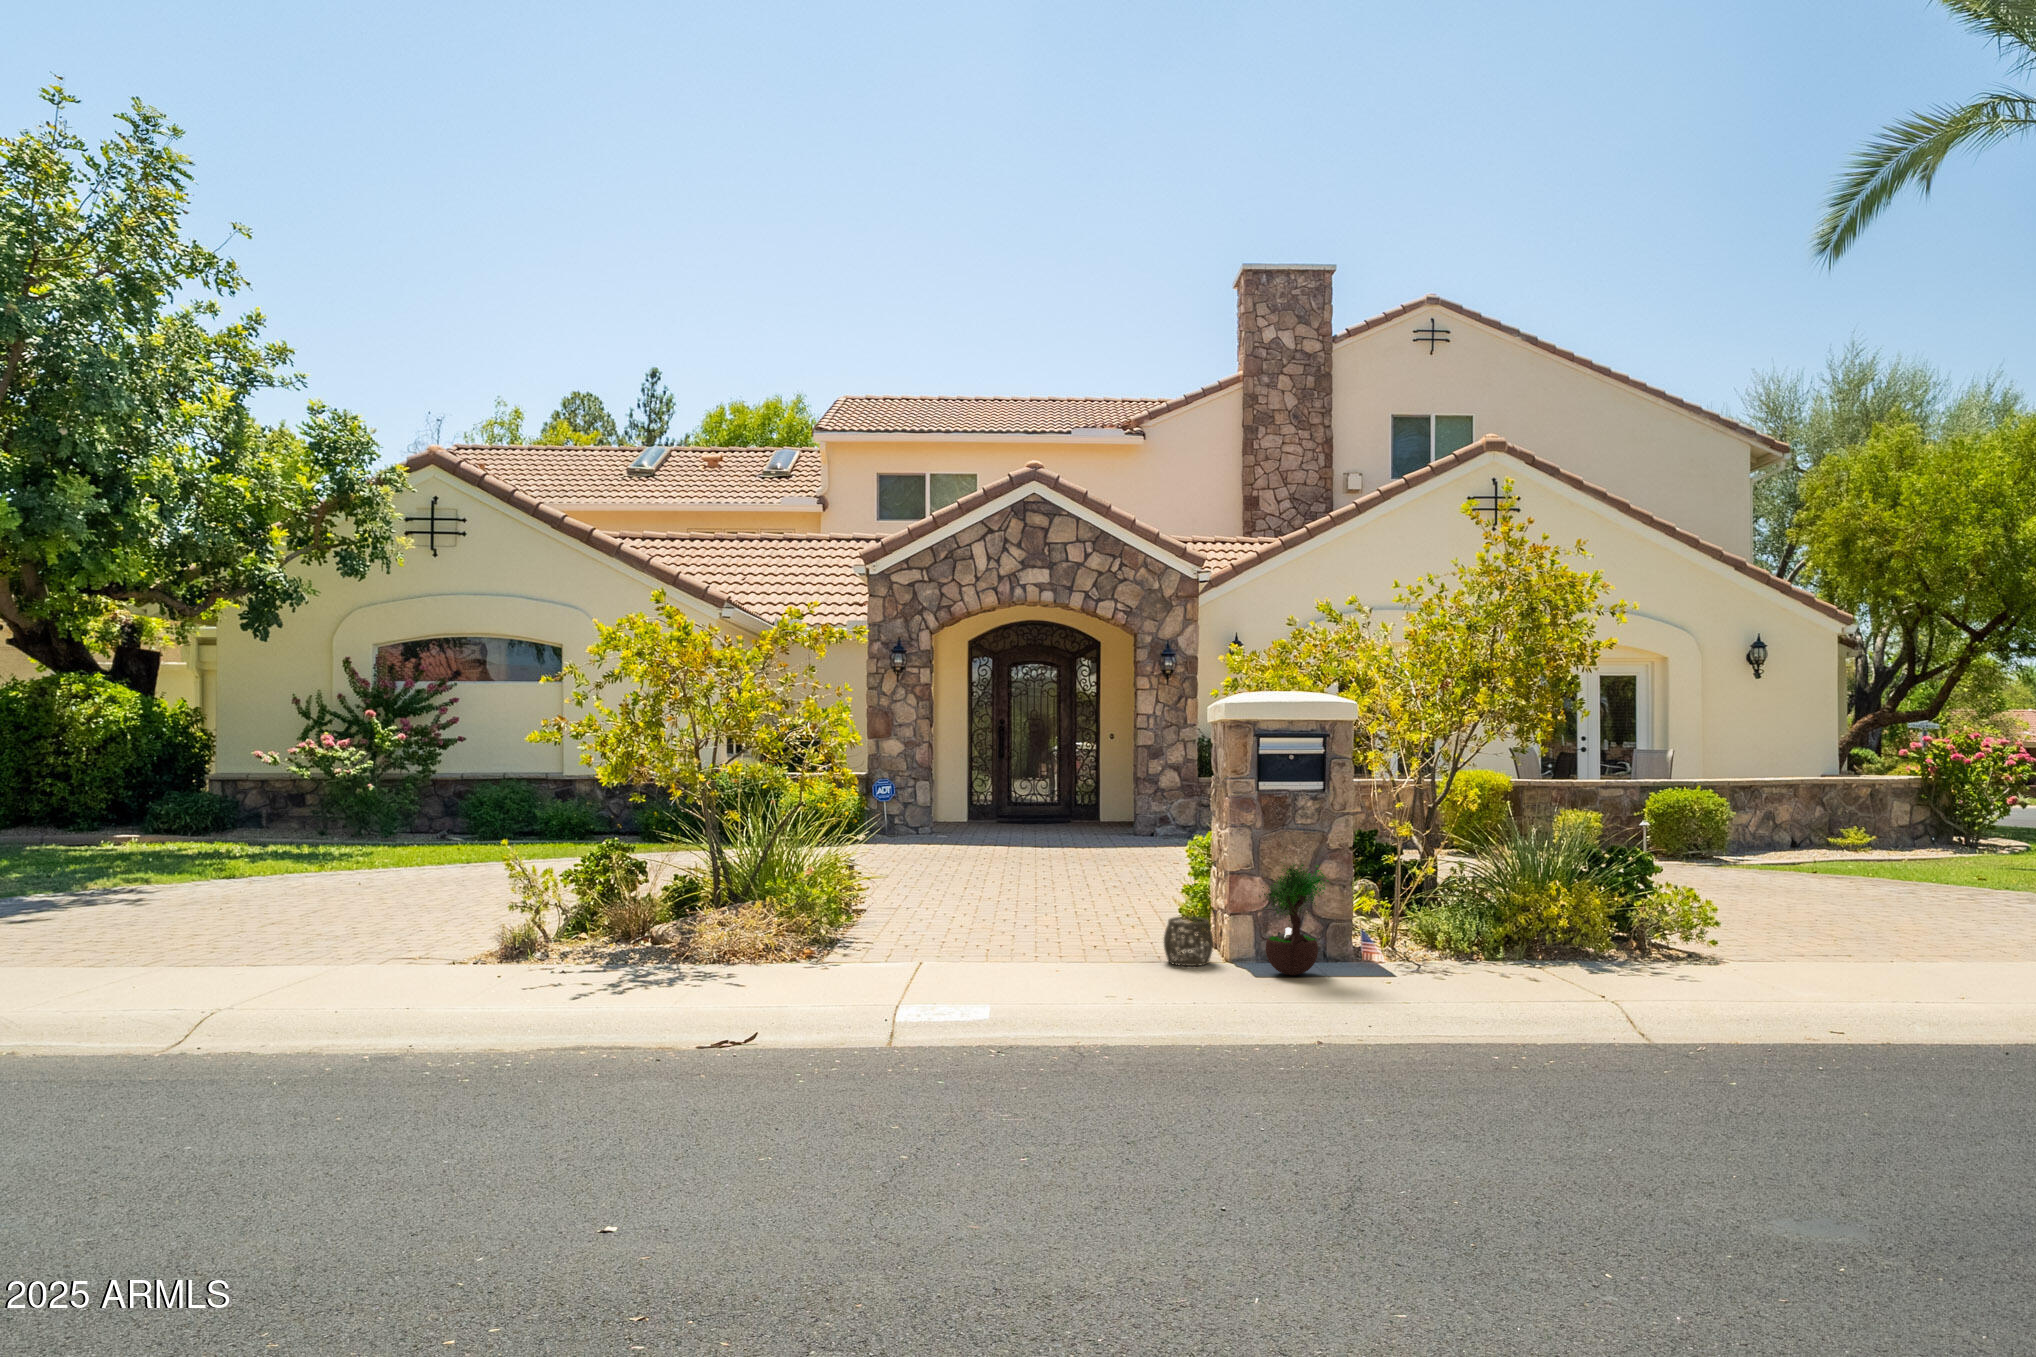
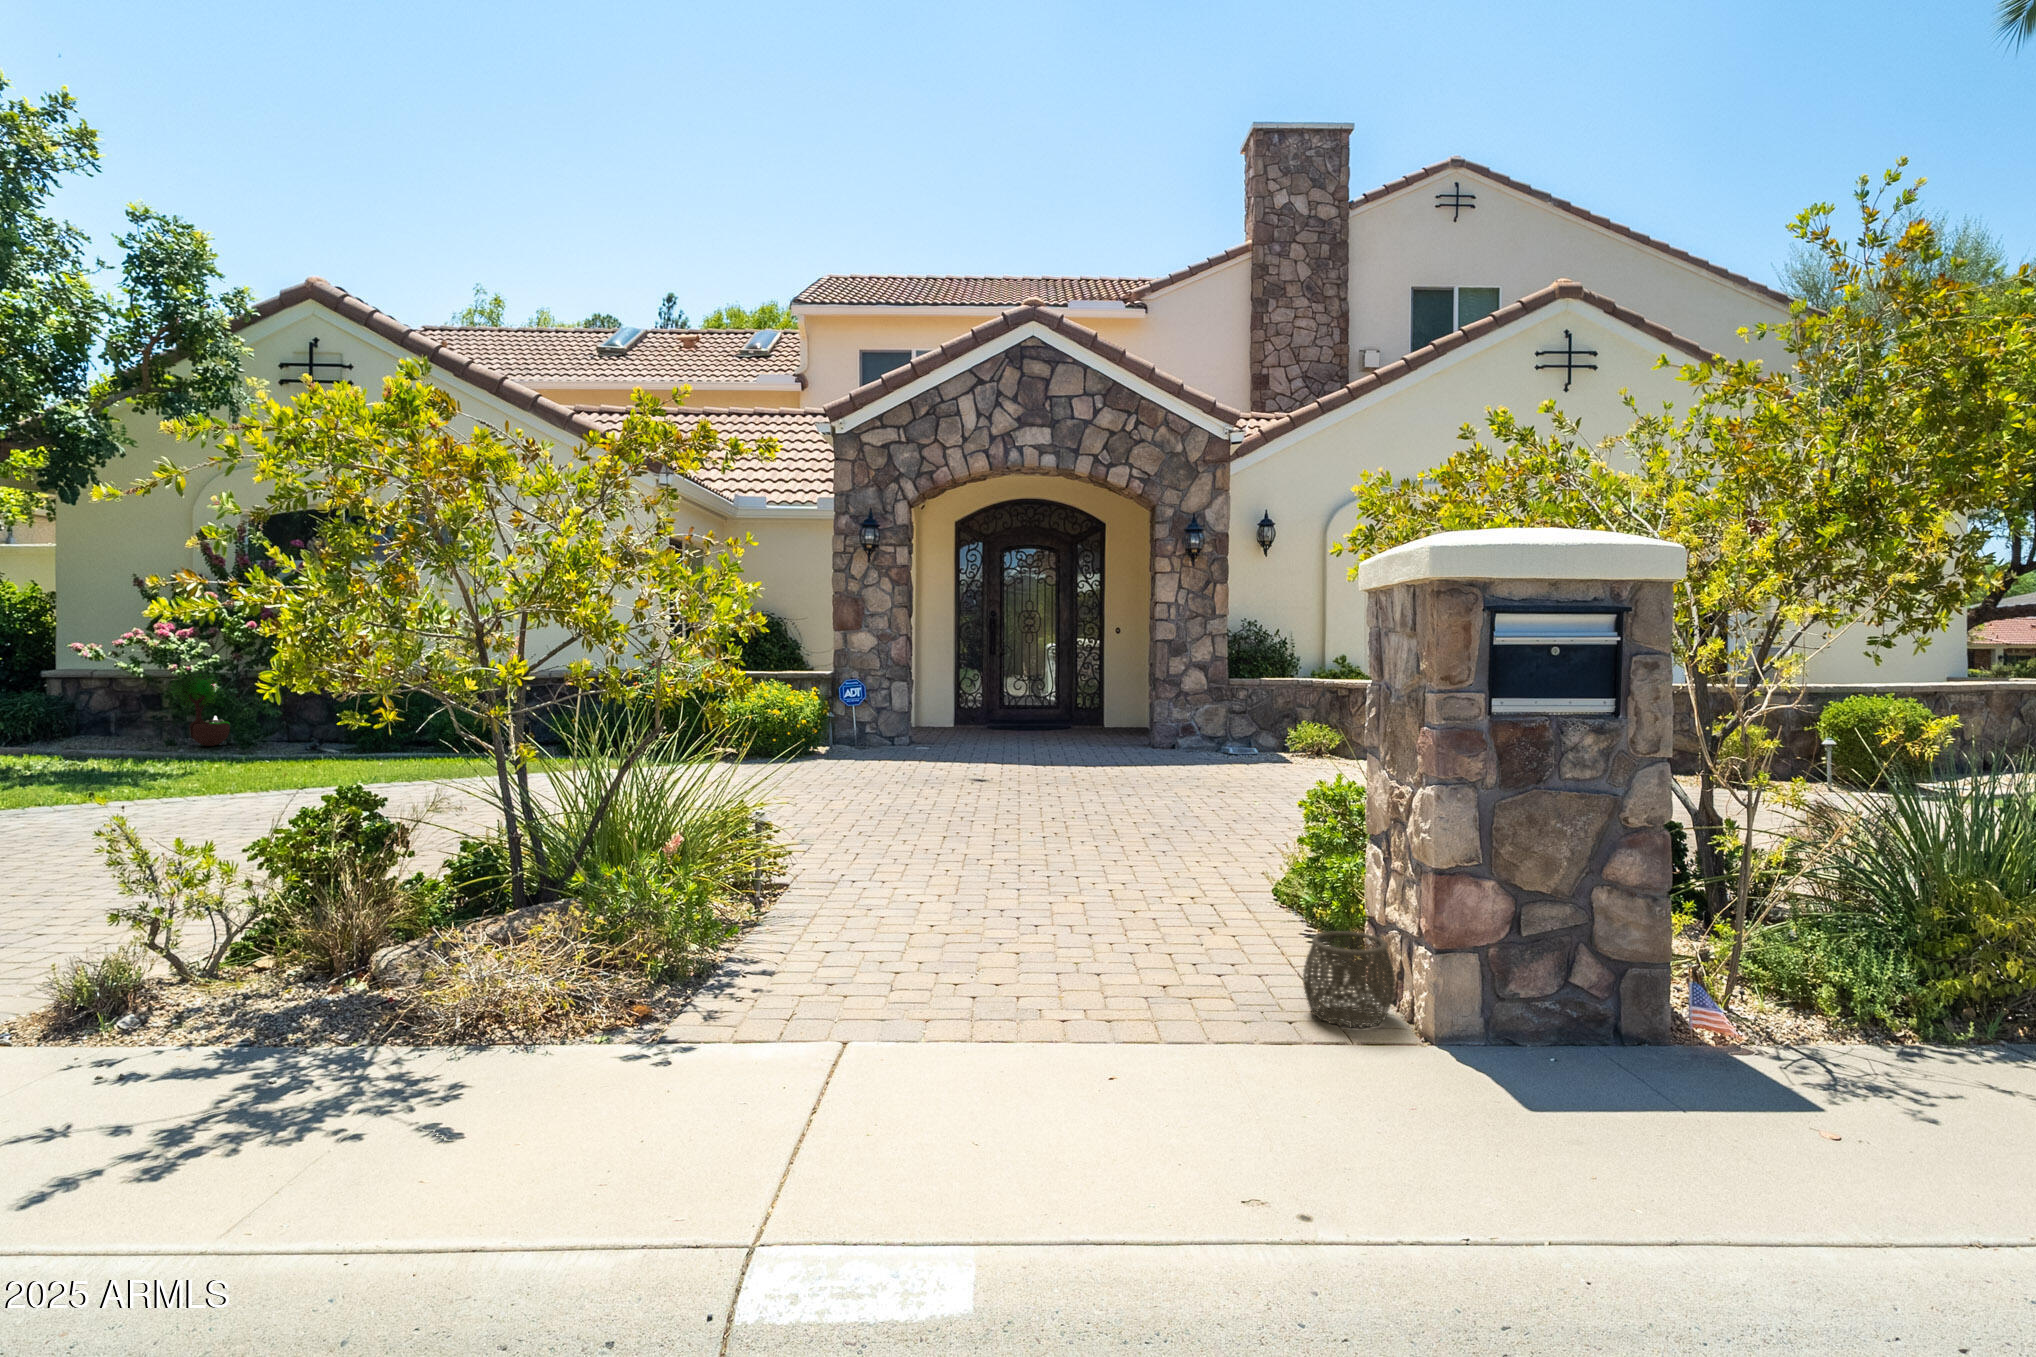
potted tree: present [1259,857,1329,975] -> present [172,673,230,746]

